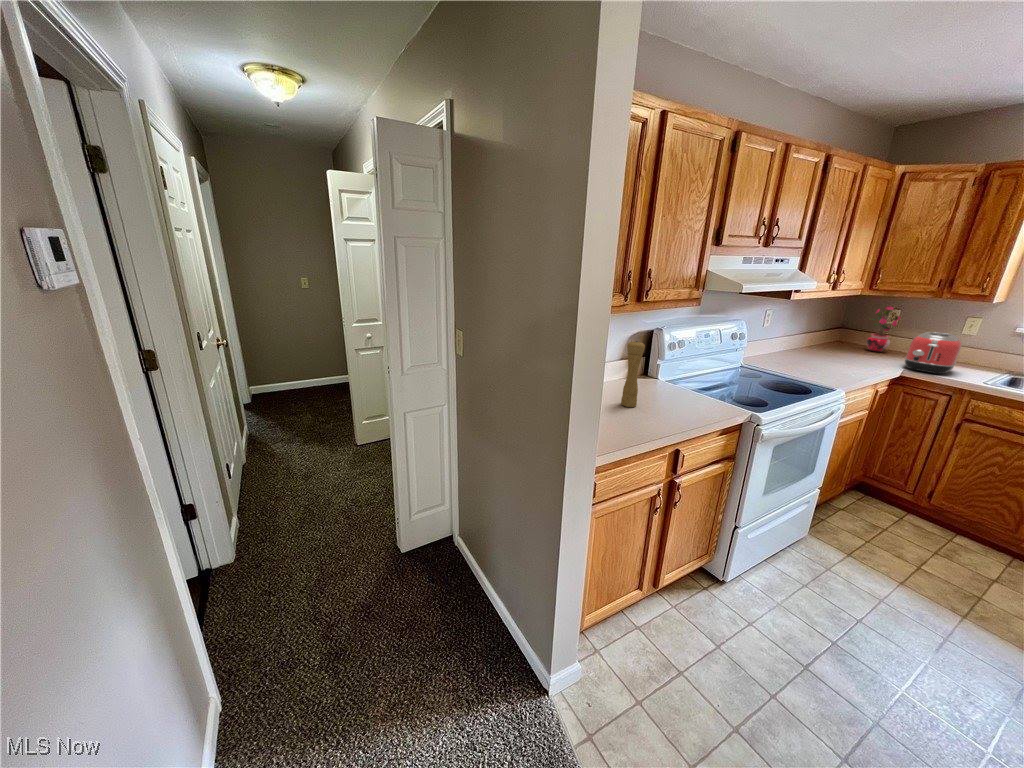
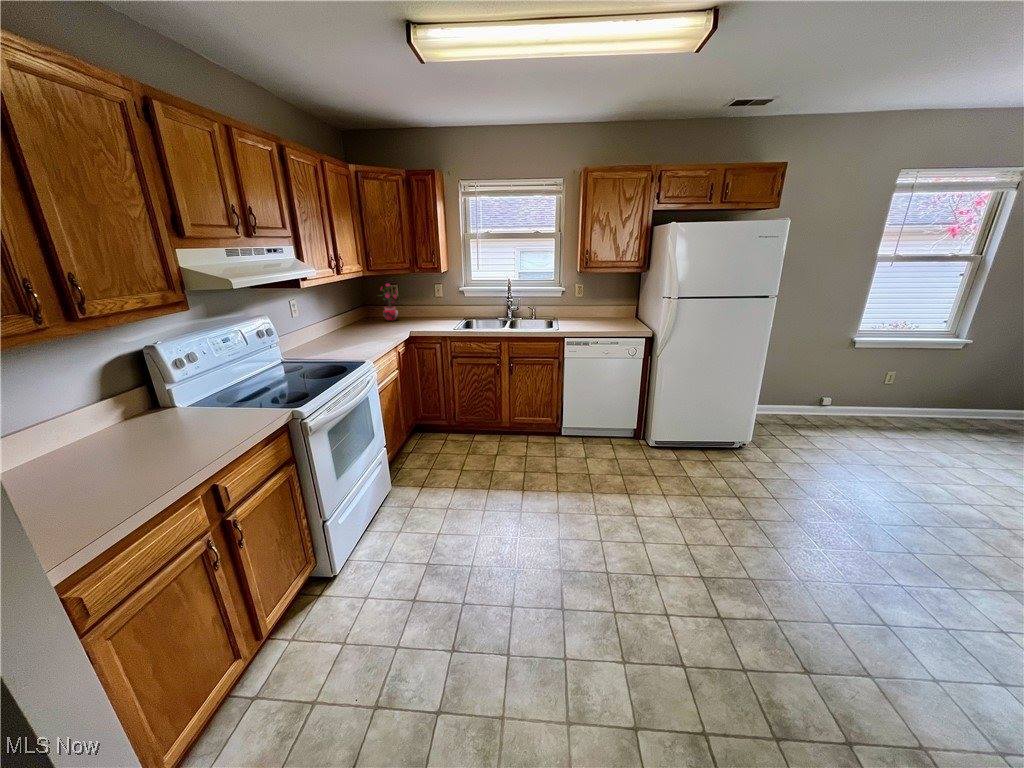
toaster: present [905,332,962,375] -> none [407,299,435,330]
pepper mill: present [621,341,645,407] -> none [76,373,137,464]

